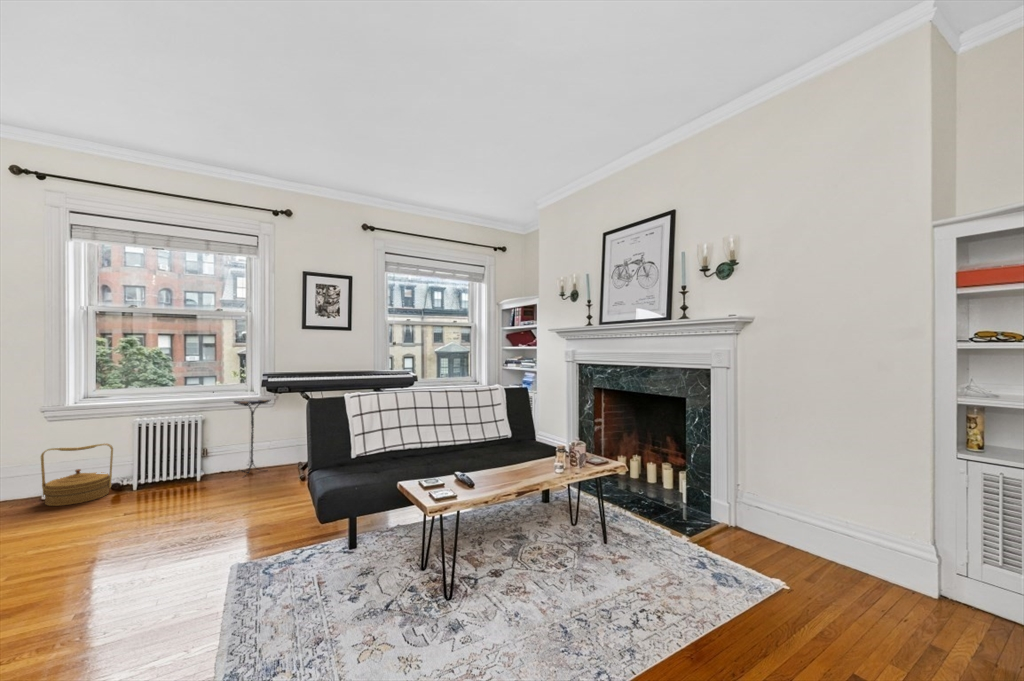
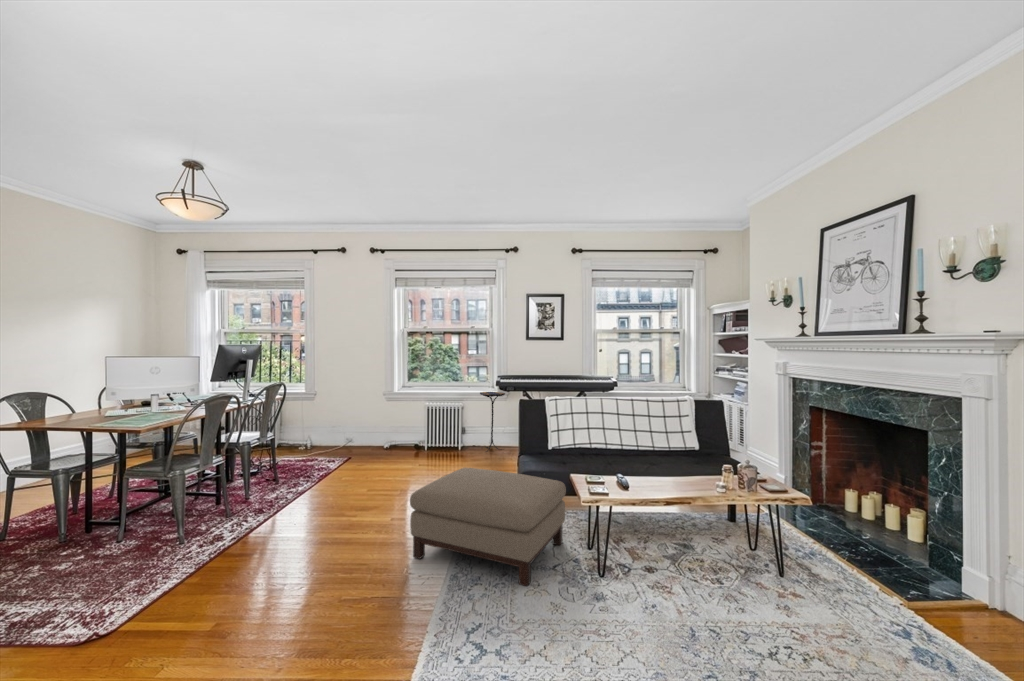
woven basket: present [41,444,113,506] -> none [374,416,410,454]
ottoman: none [154,495,391,658] -> present [410,468,566,586]

